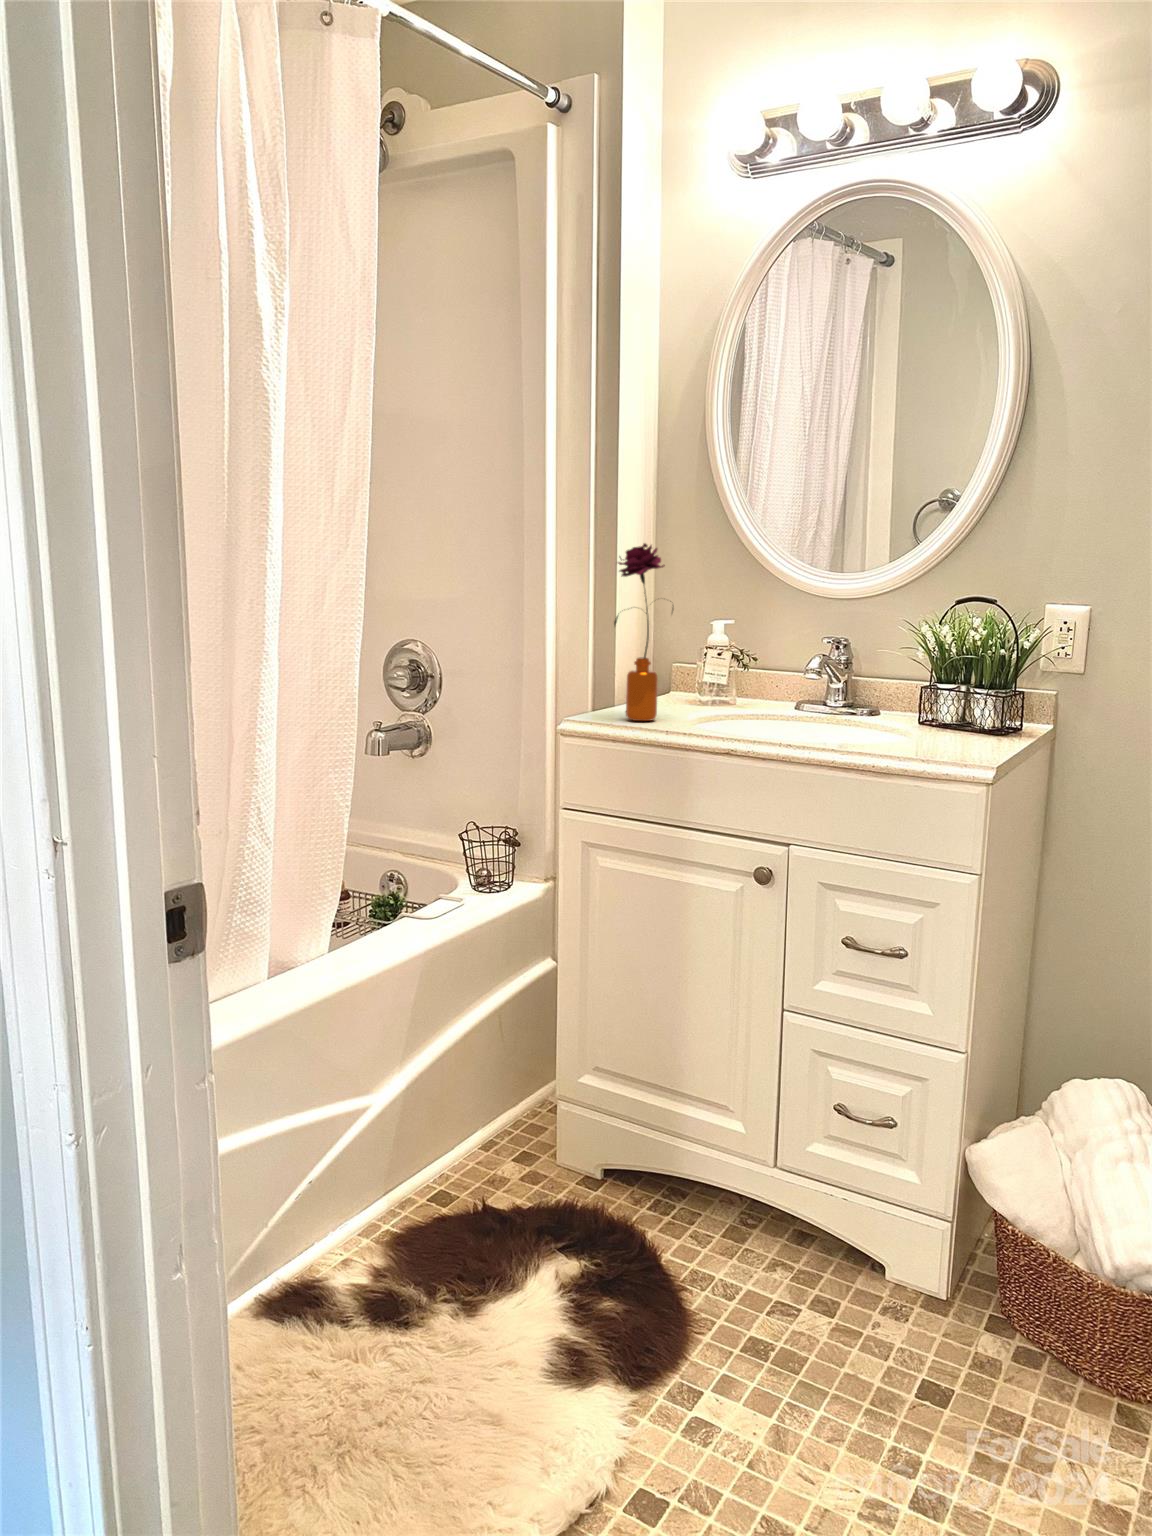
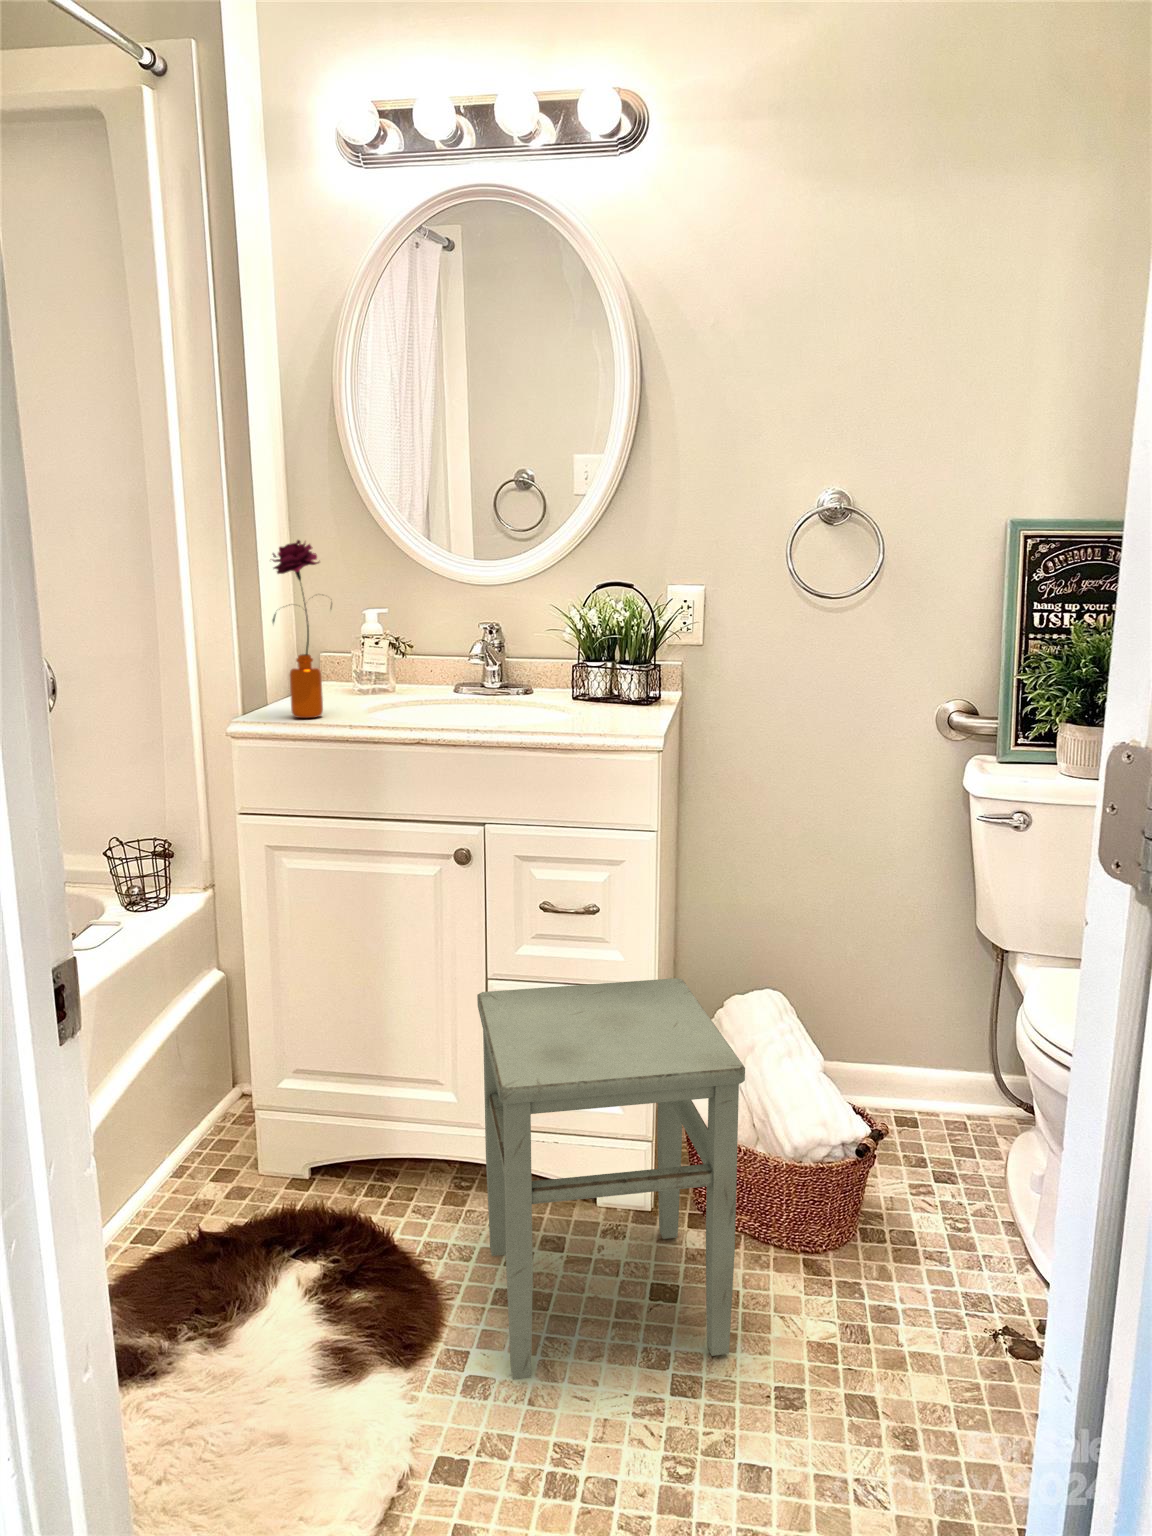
stool: none [738,1021,1029,1482] -> present [477,978,745,1380]

